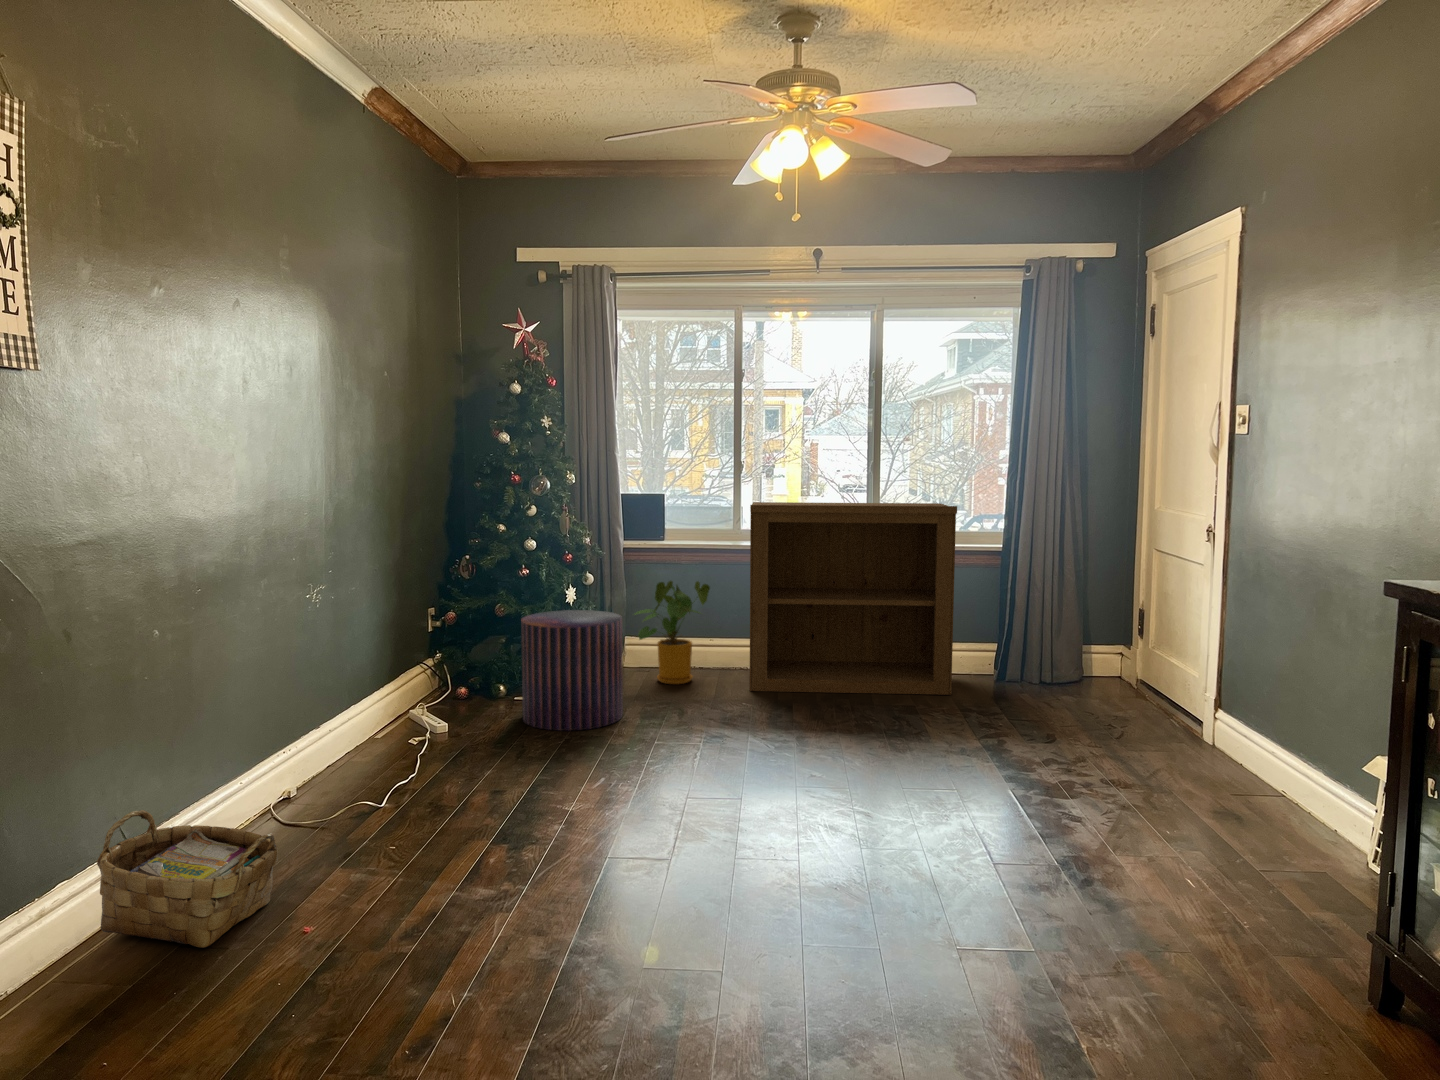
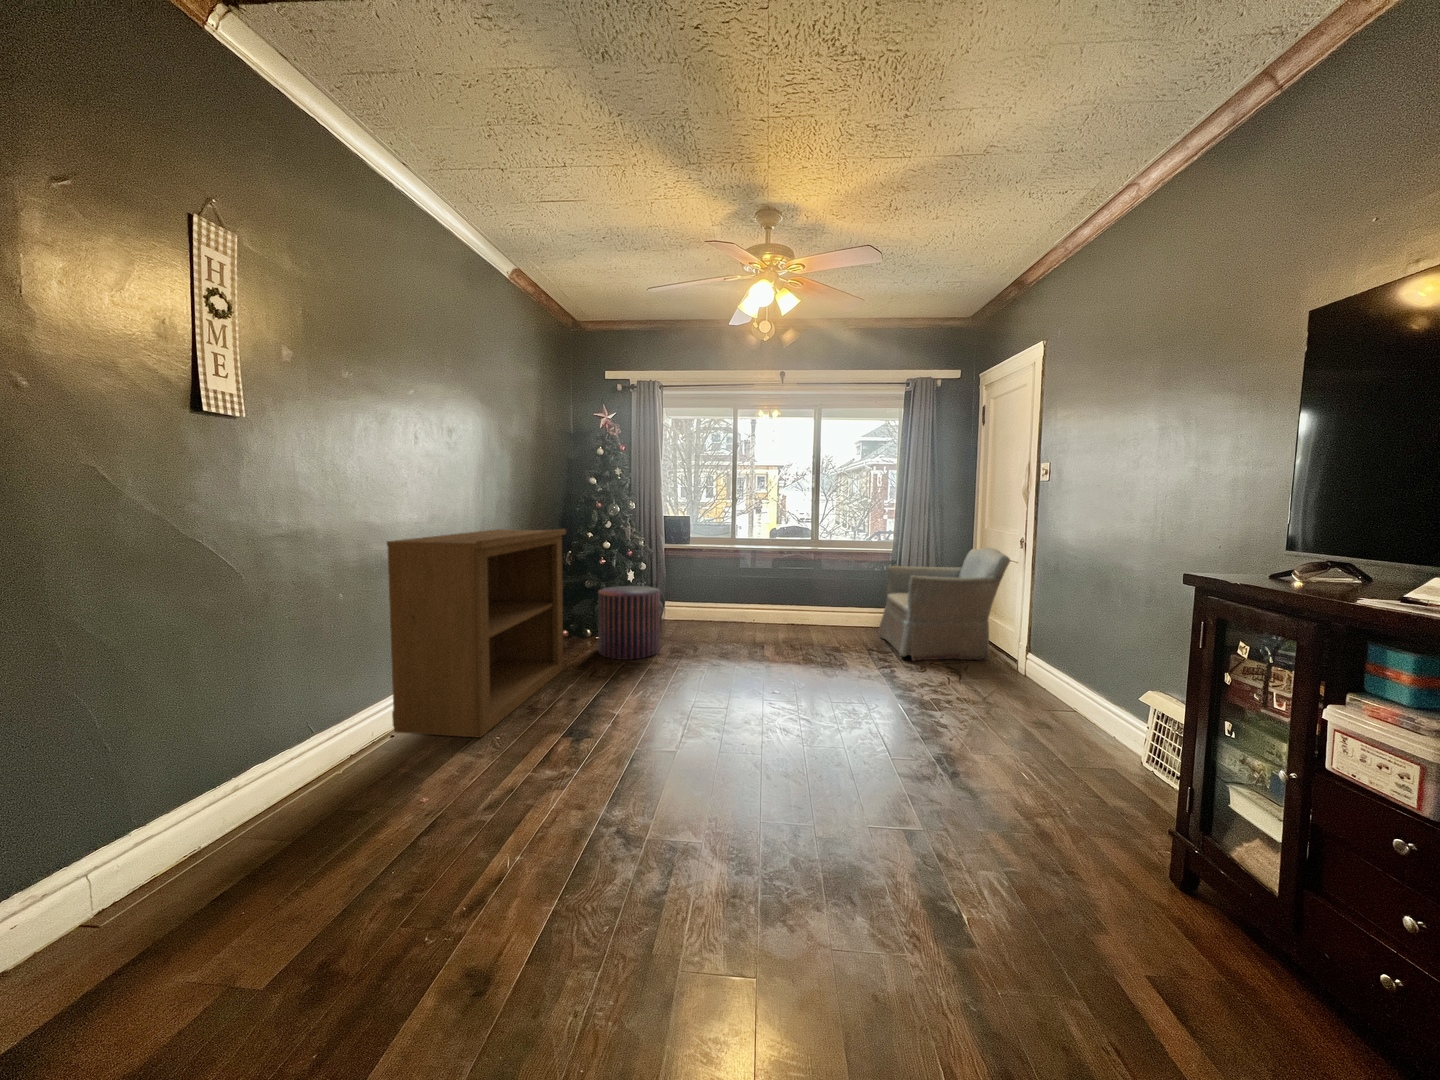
bookshelf: present [750,502,957,695] -> present [387,529,566,737]
armchair: none [981,538,1191,725] -> present [878,547,1010,661]
house plant: present [636,581,710,684] -> none [668,569,716,631]
woven basket: present [97,810,278,948] -> none [287,715,413,812]

